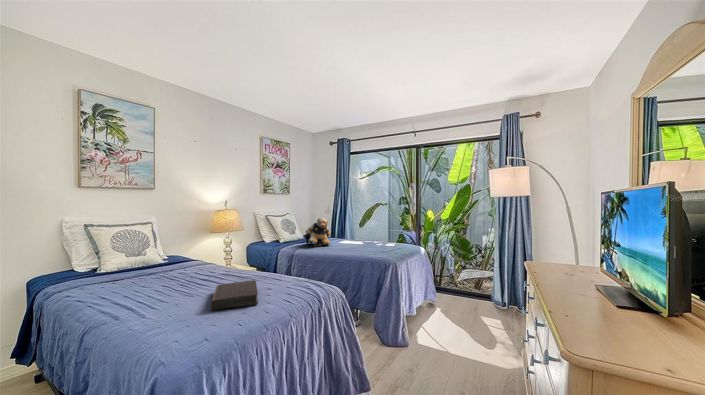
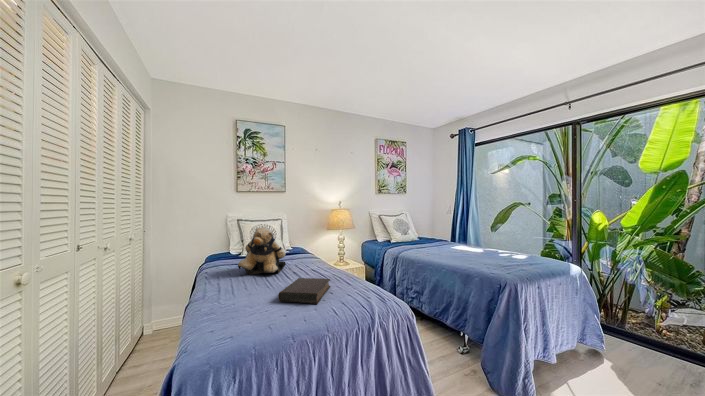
teddy bear: present [304,218,331,247] -> present [238,227,286,275]

